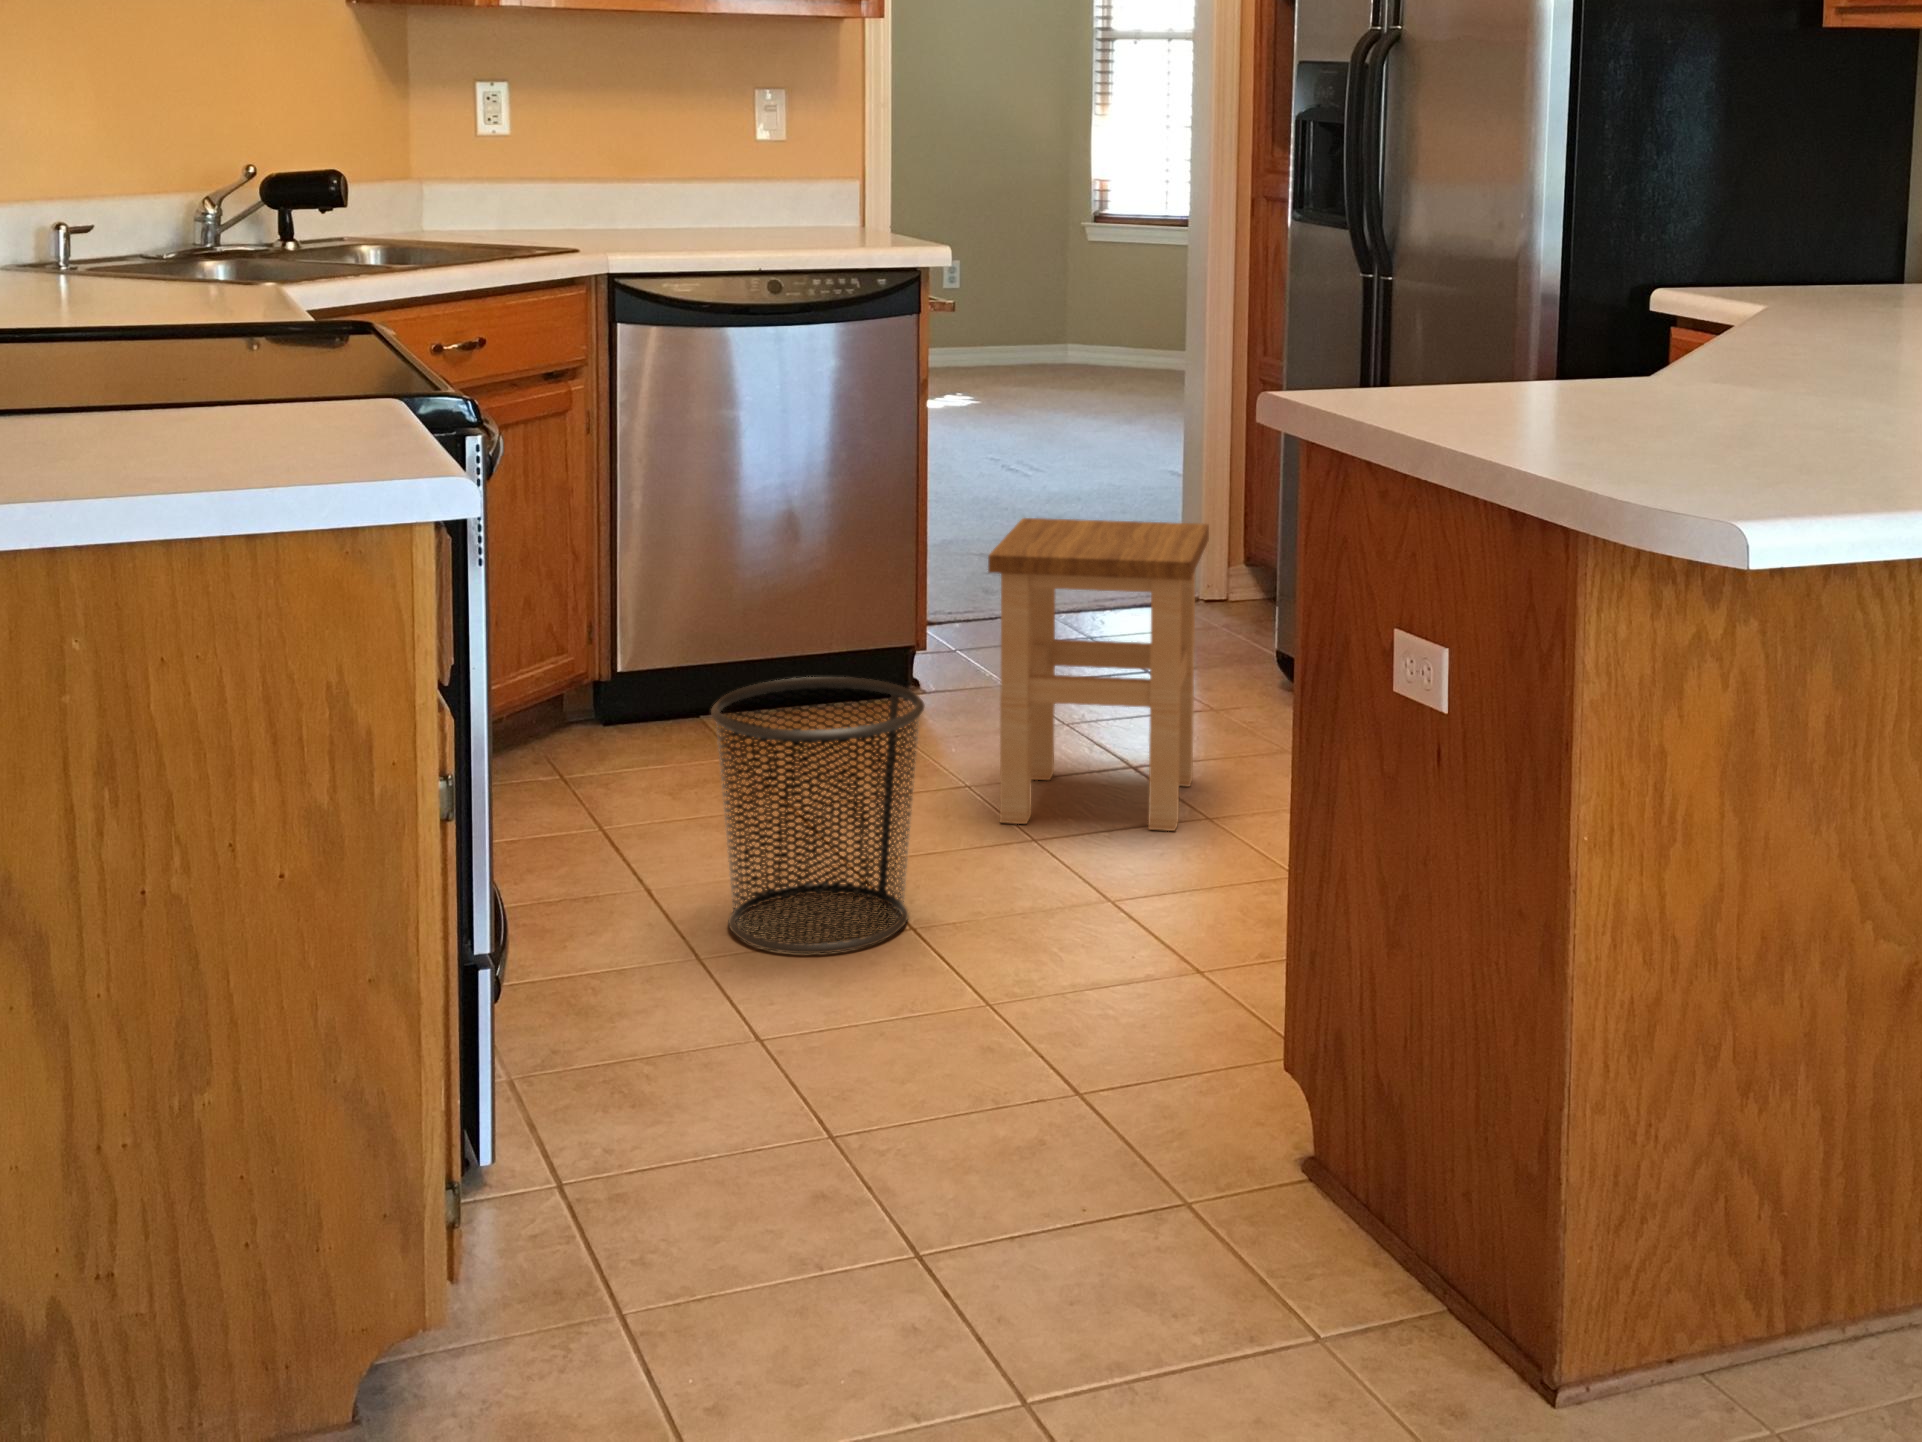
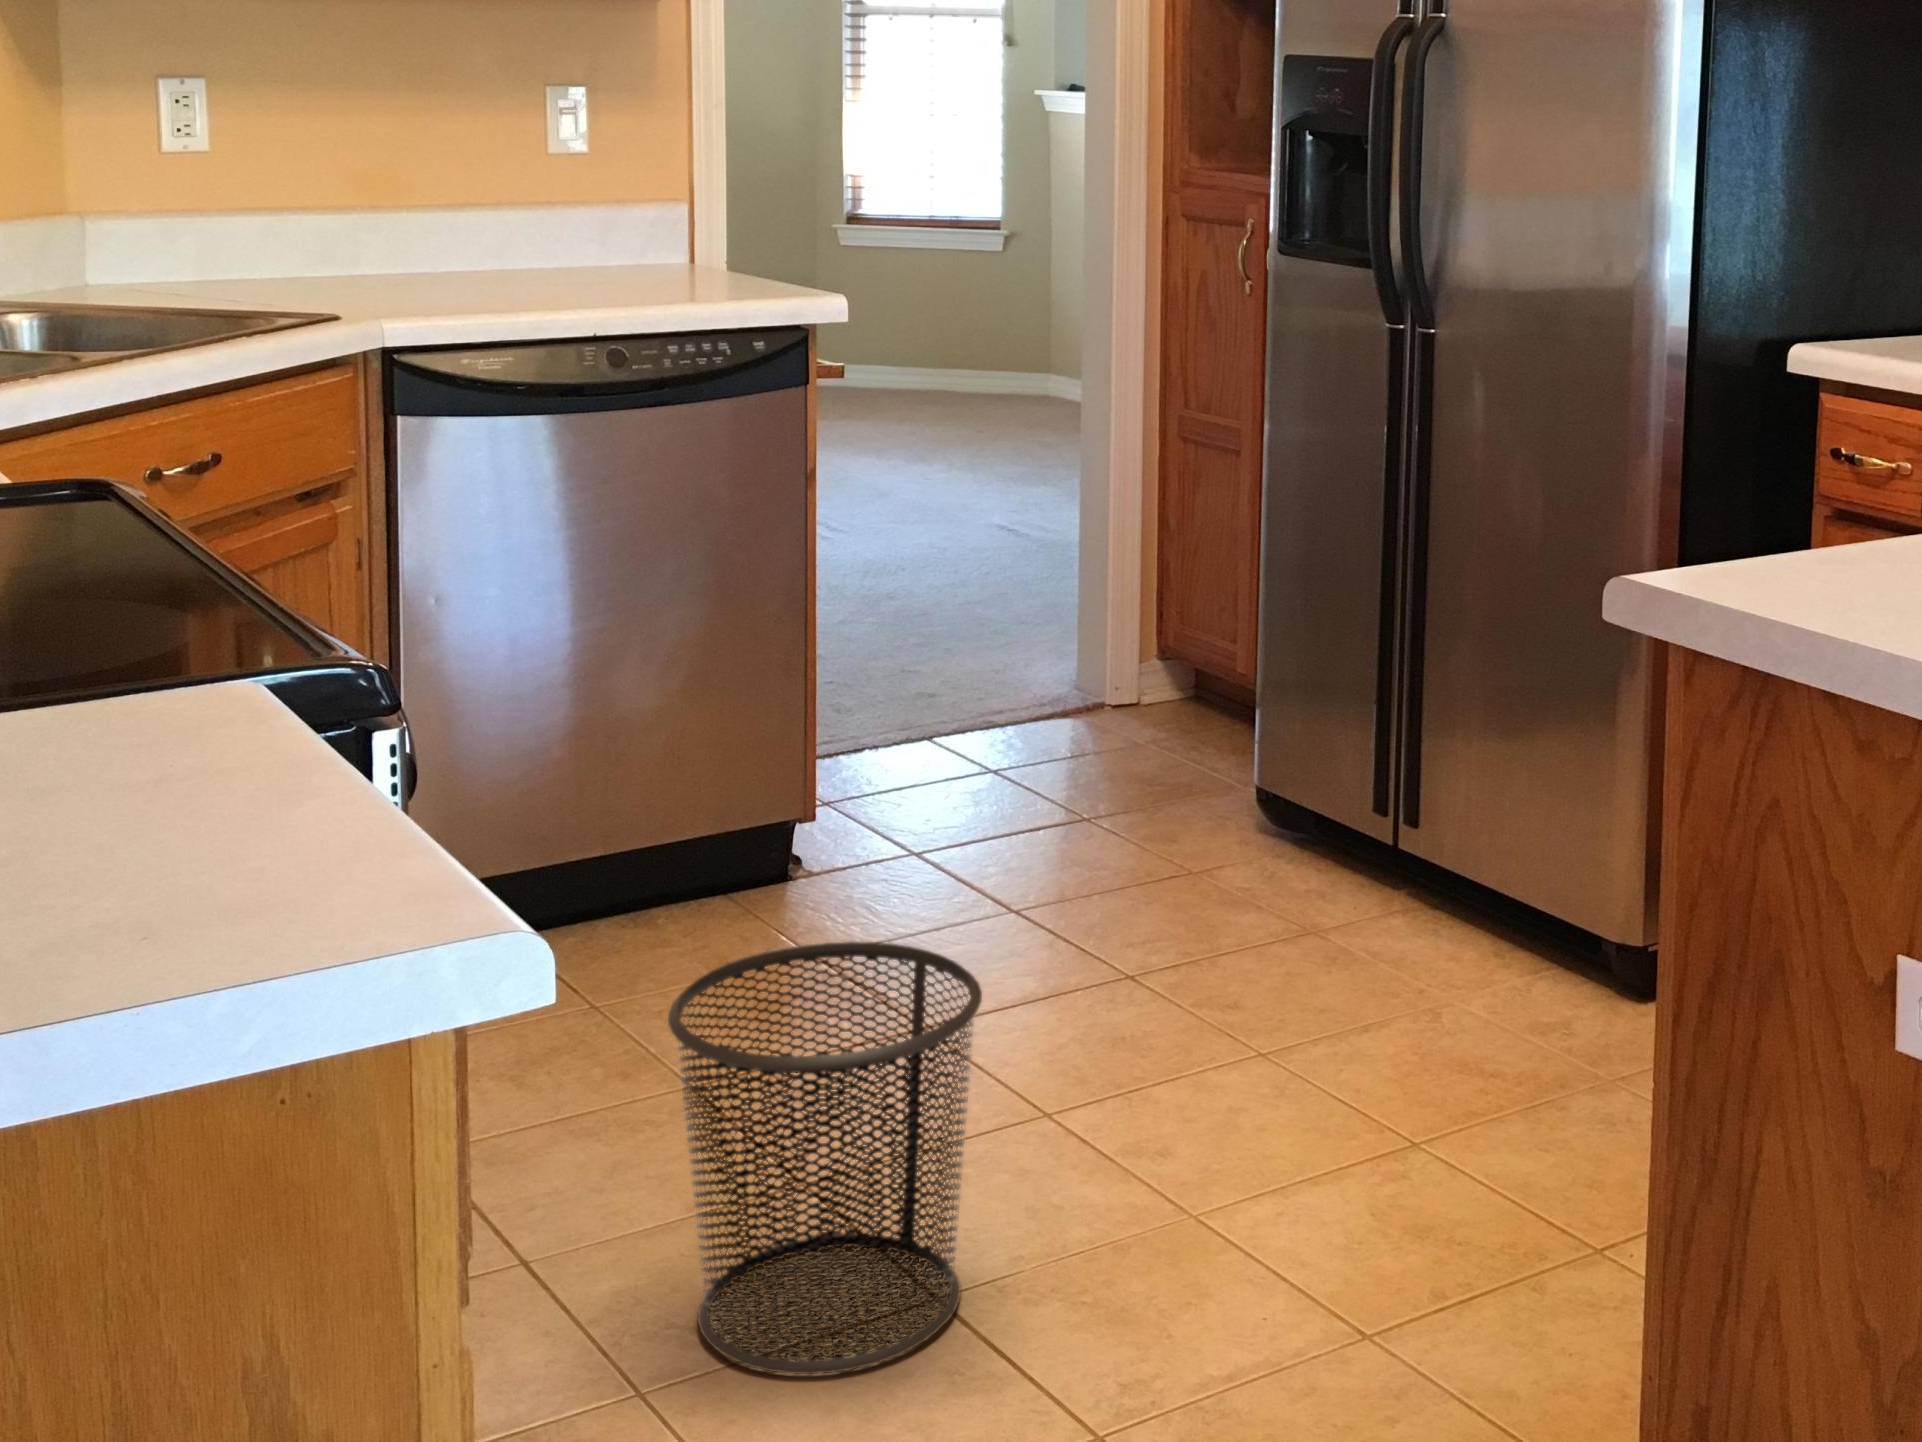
stool: present [988,518,1209,831] -> none [1000,660,1277,1092]

